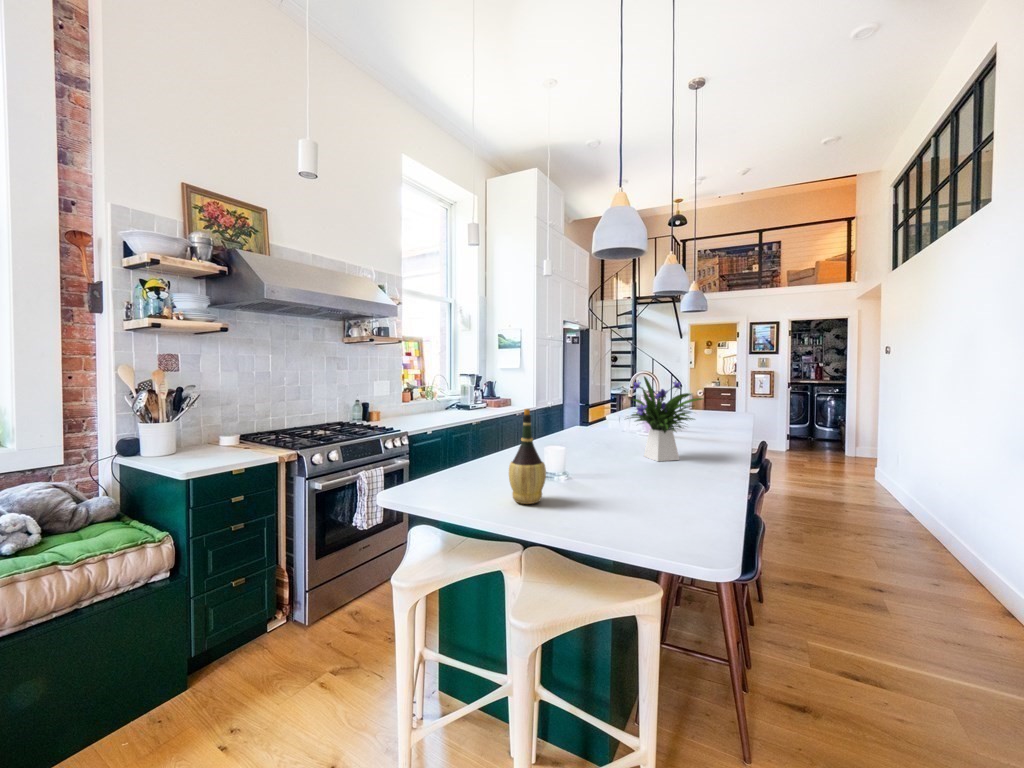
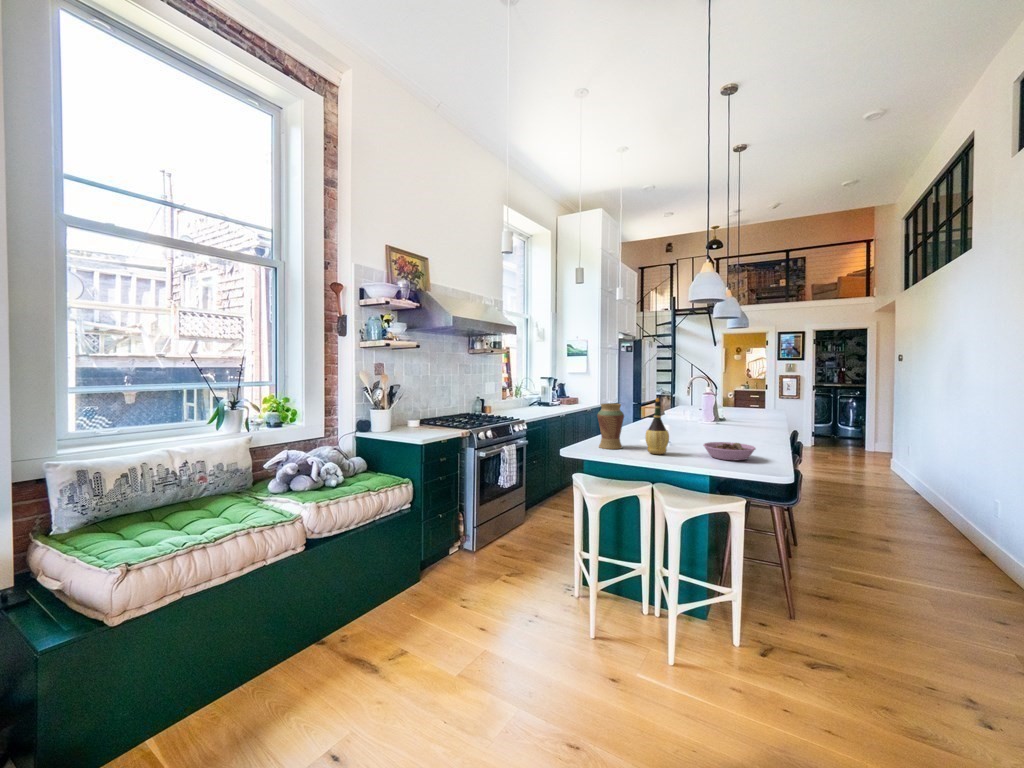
flower arrangement: present [627,376,703,461] -> none [696,379,759,438]
vase: none [444,415,486,491] -> present [597,403,624,449]
bowl: none [601,480,684,518] -> present [703,442,756,461]

